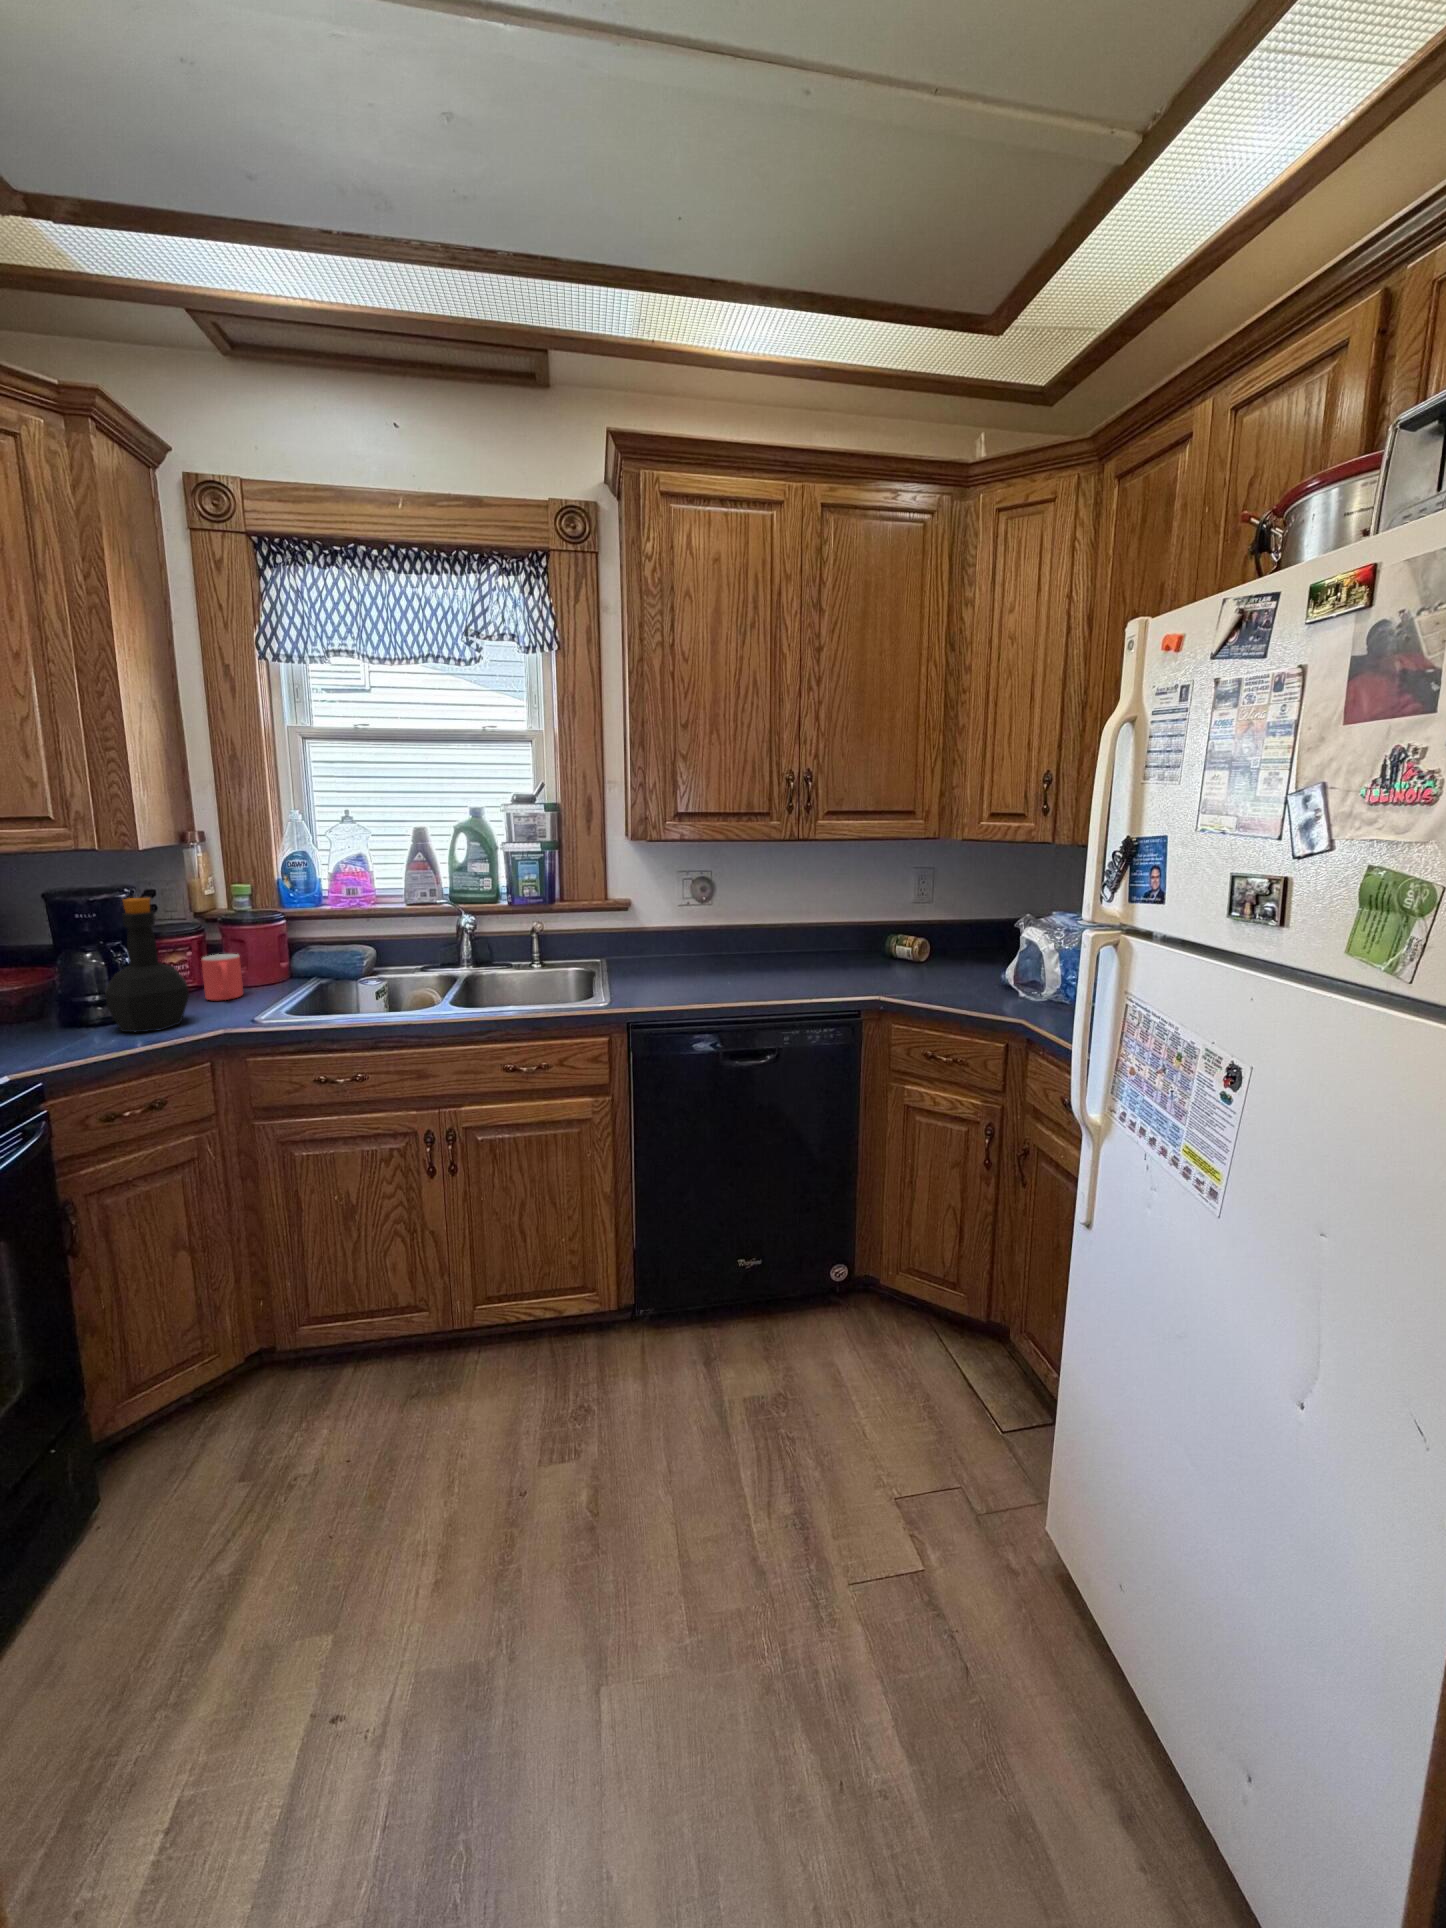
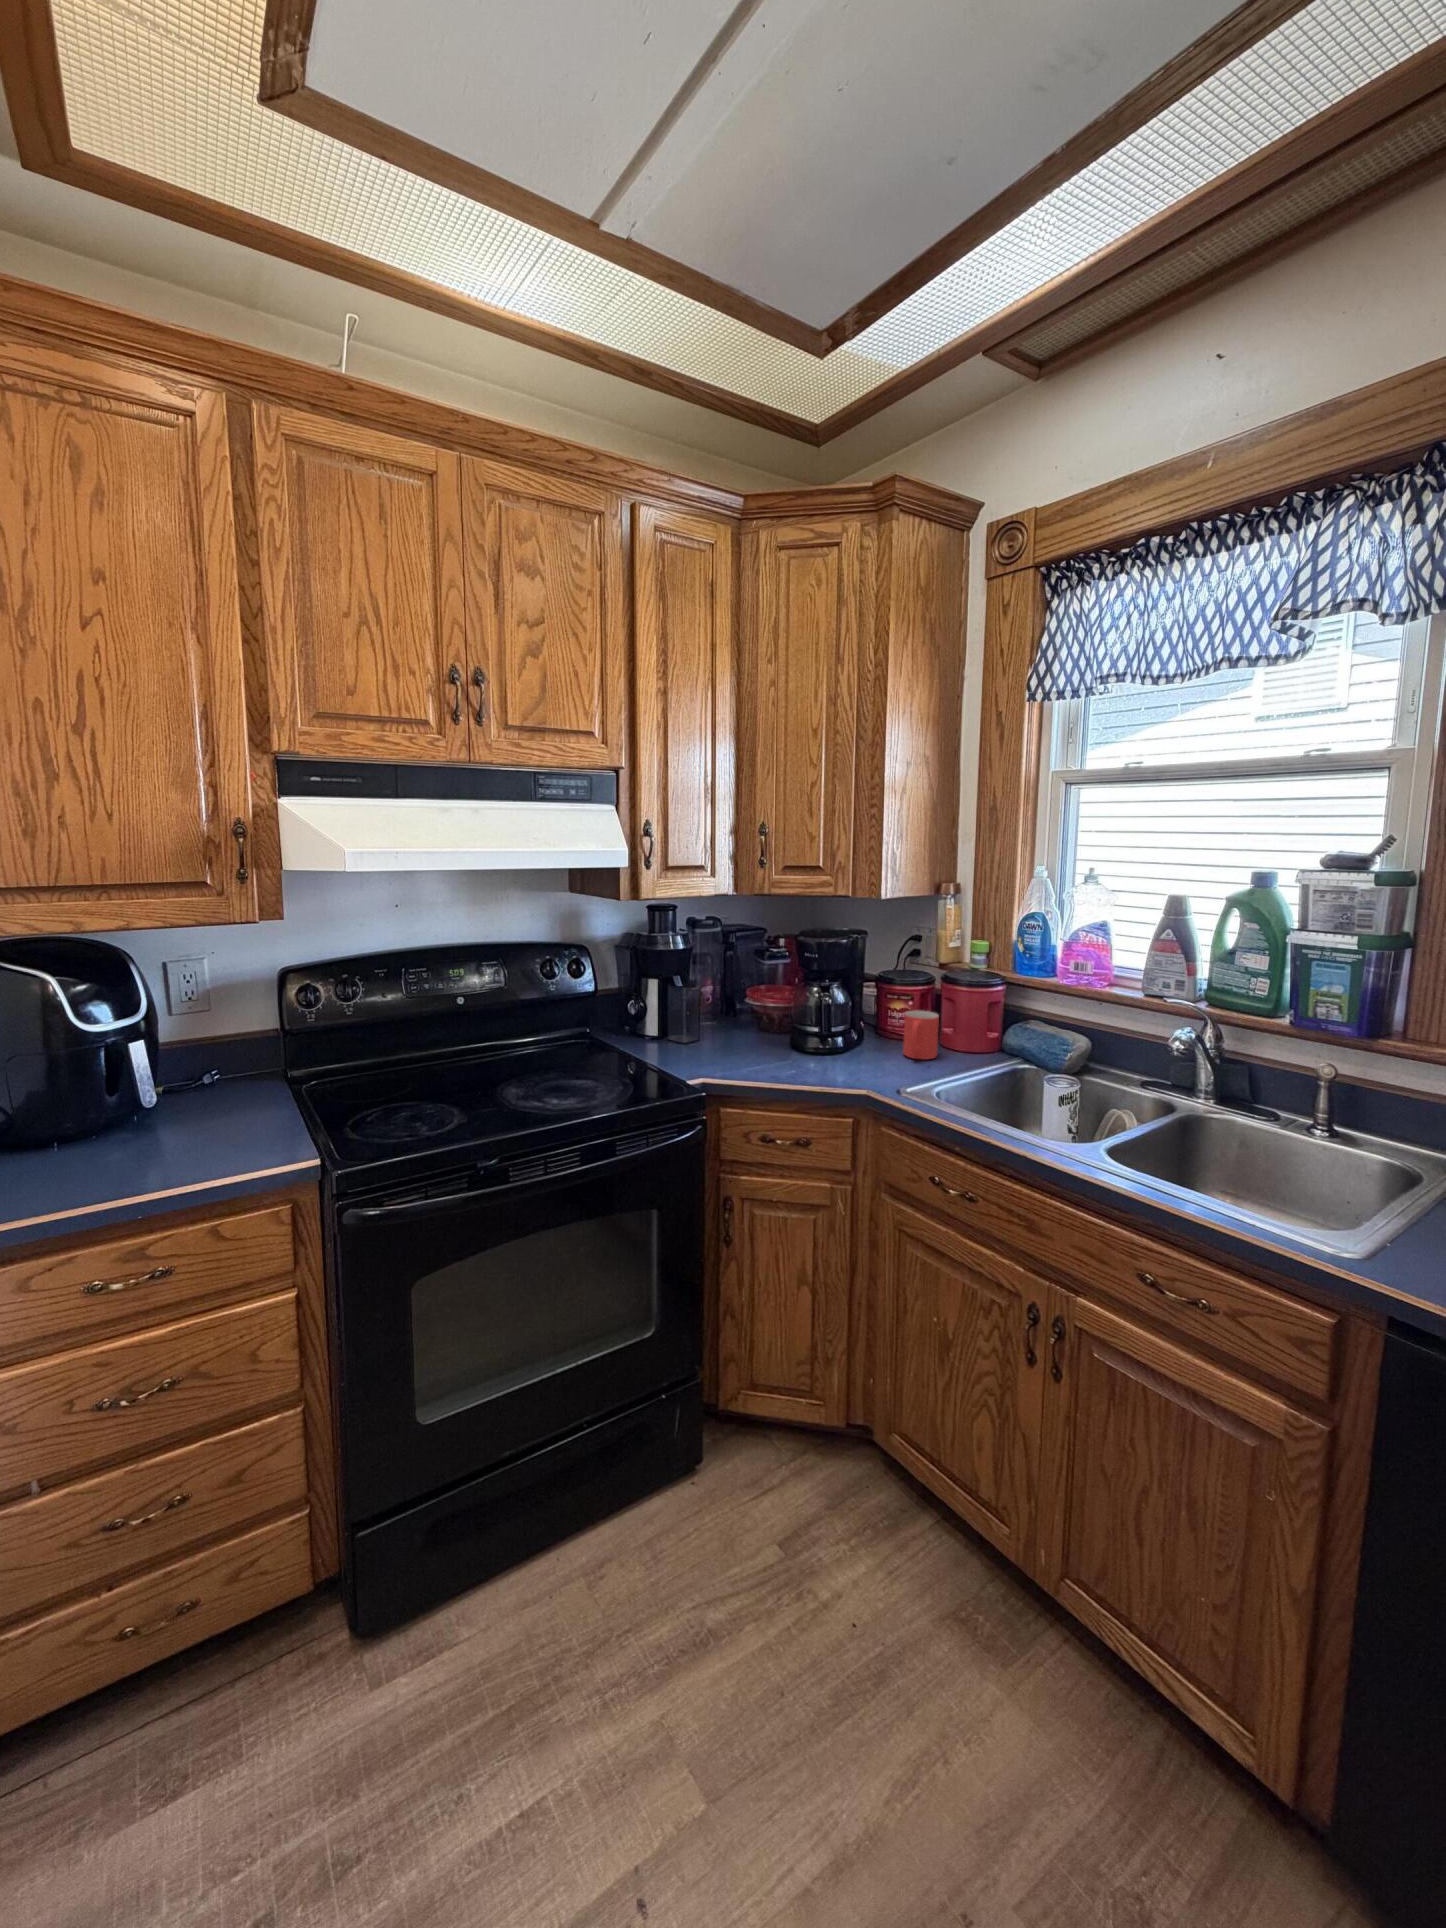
bottle: present [105,898,189,1033] -> none [802,946,868,1075]

